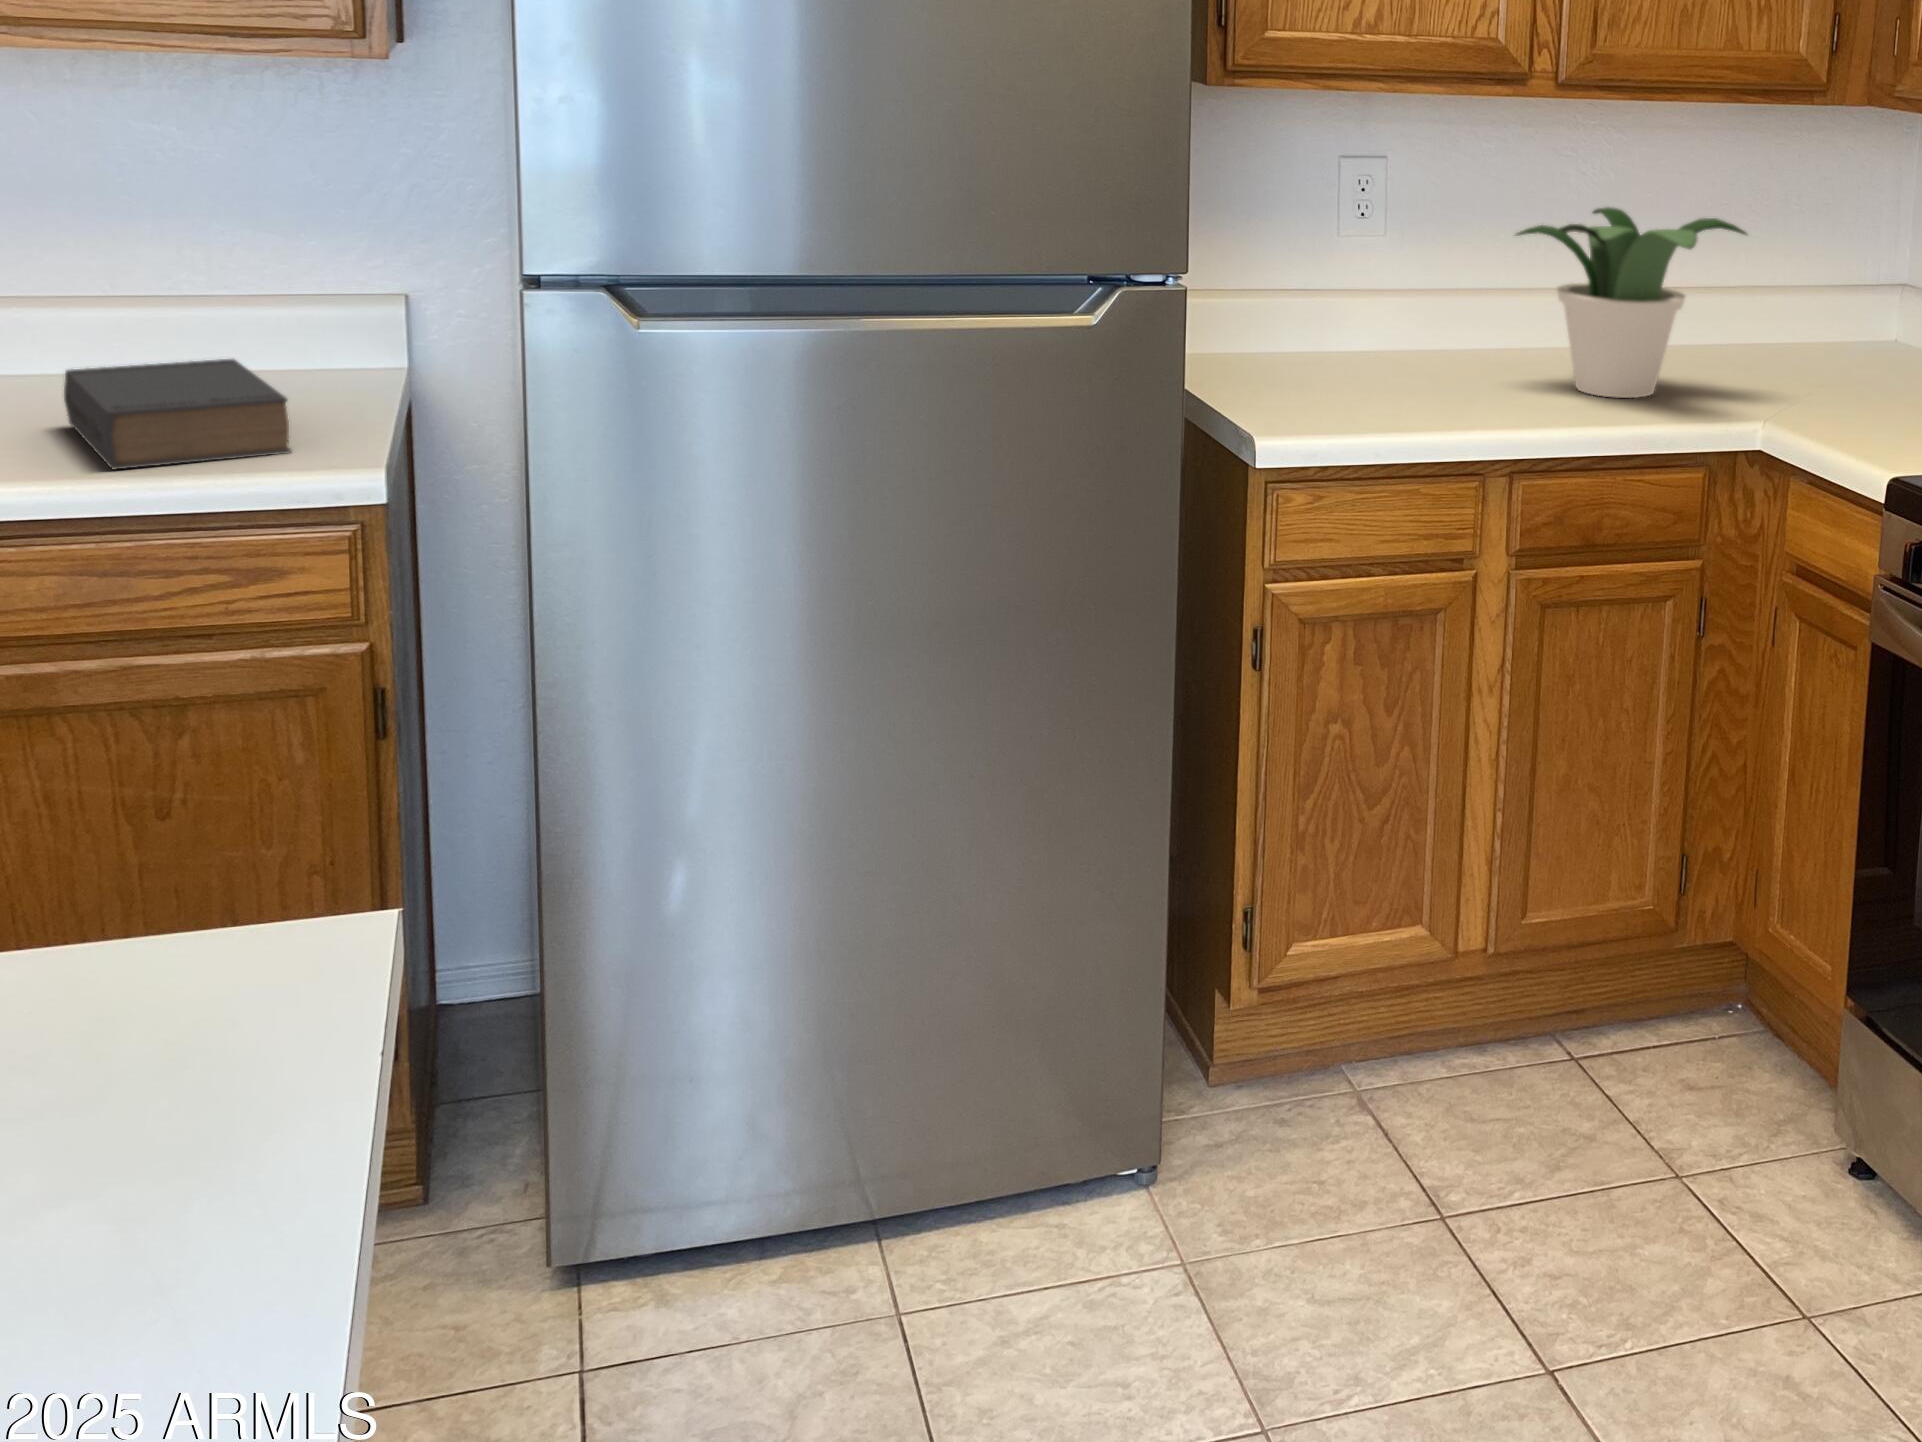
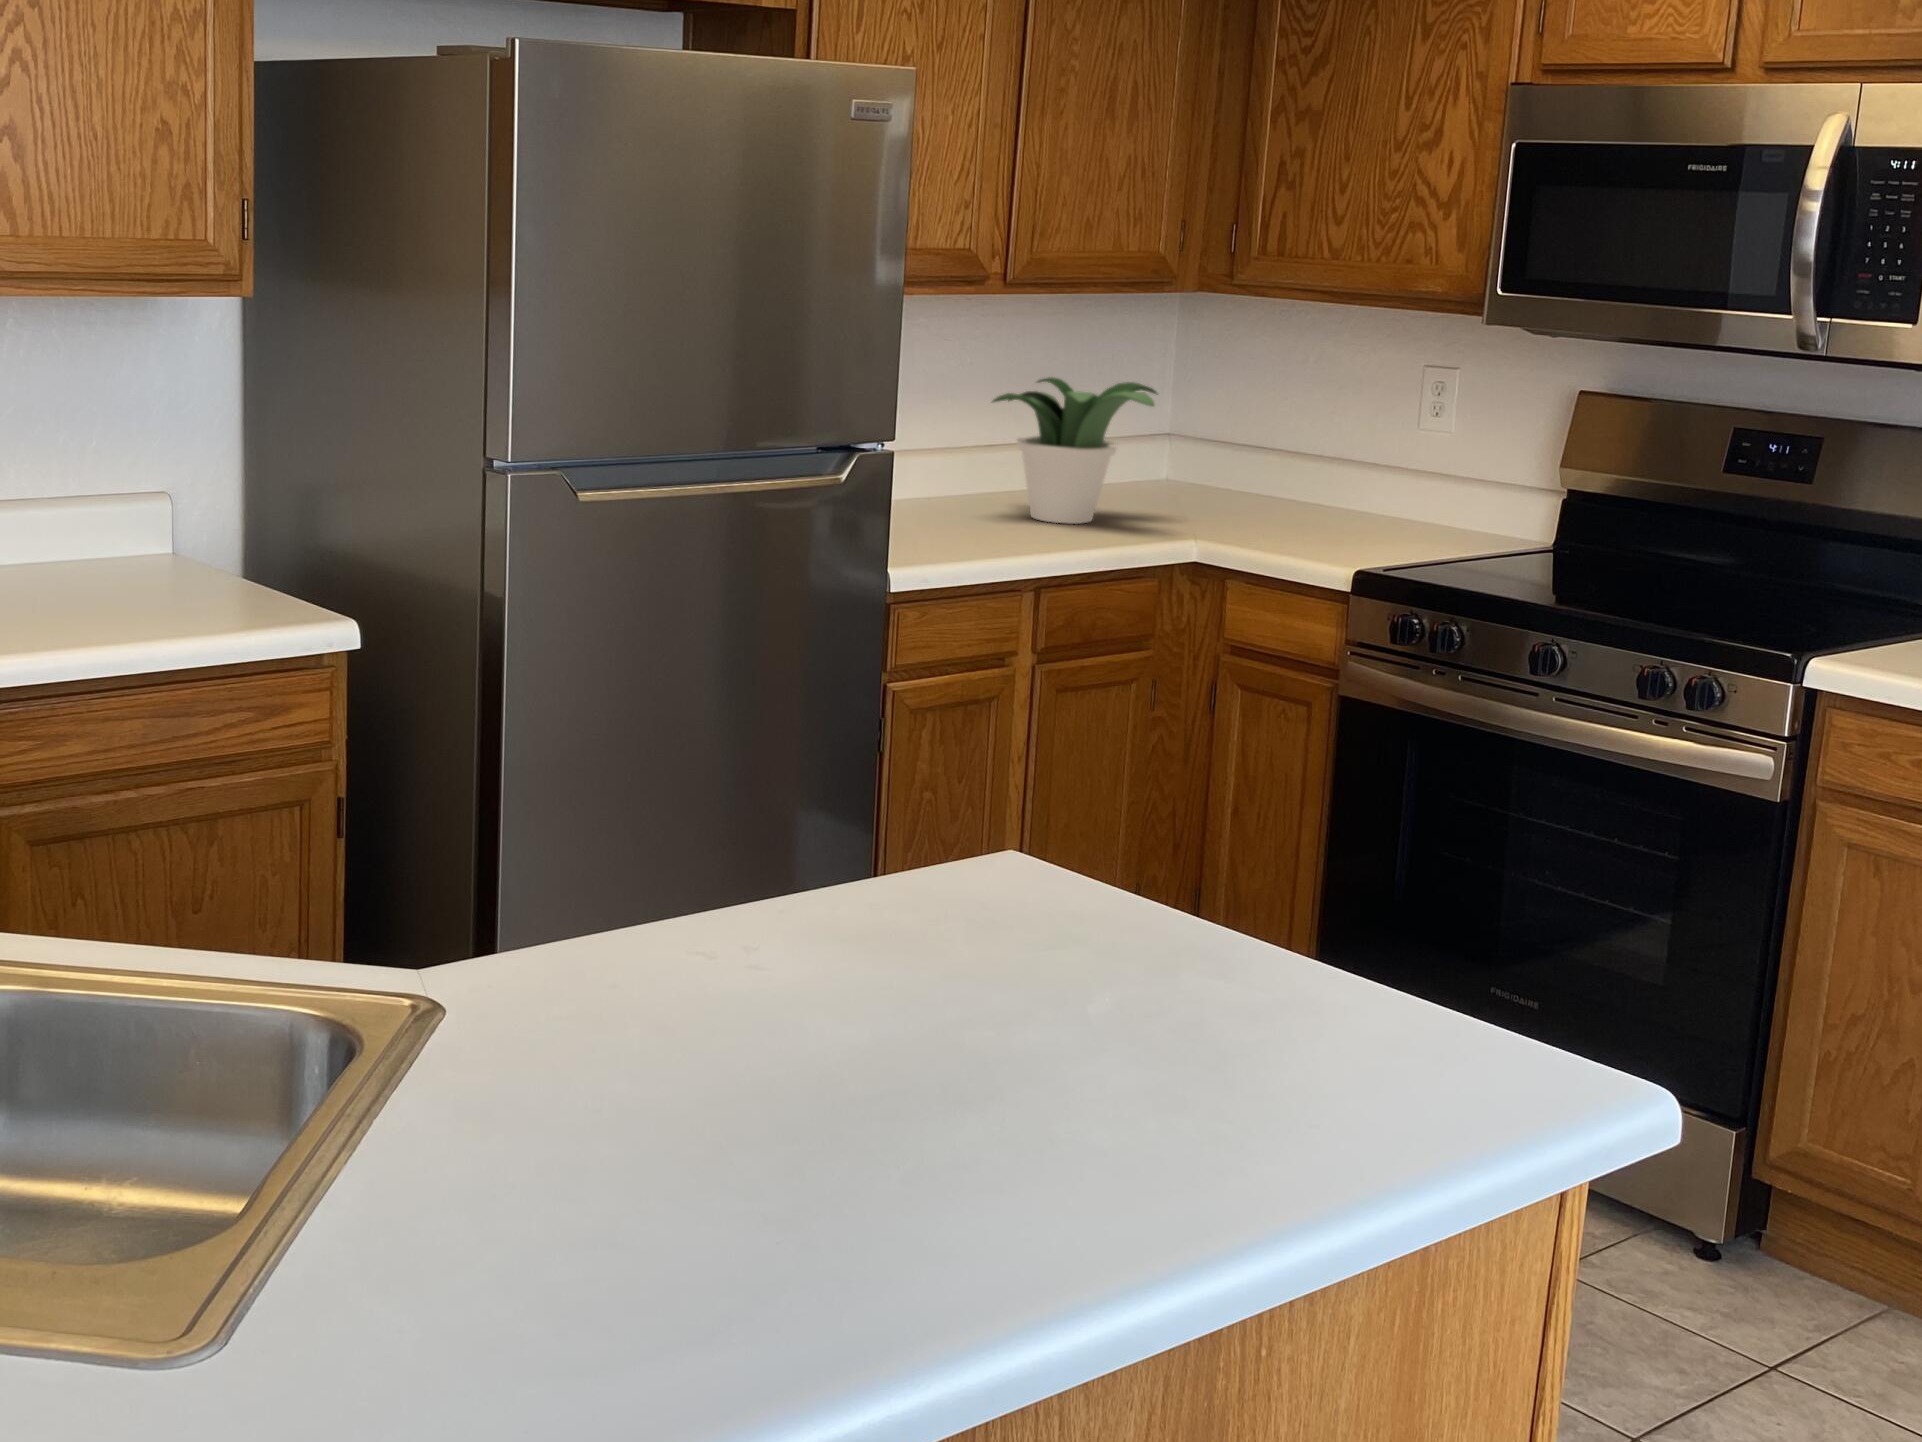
book: present [64,359,291,469] -> none [41,545,262,635]

